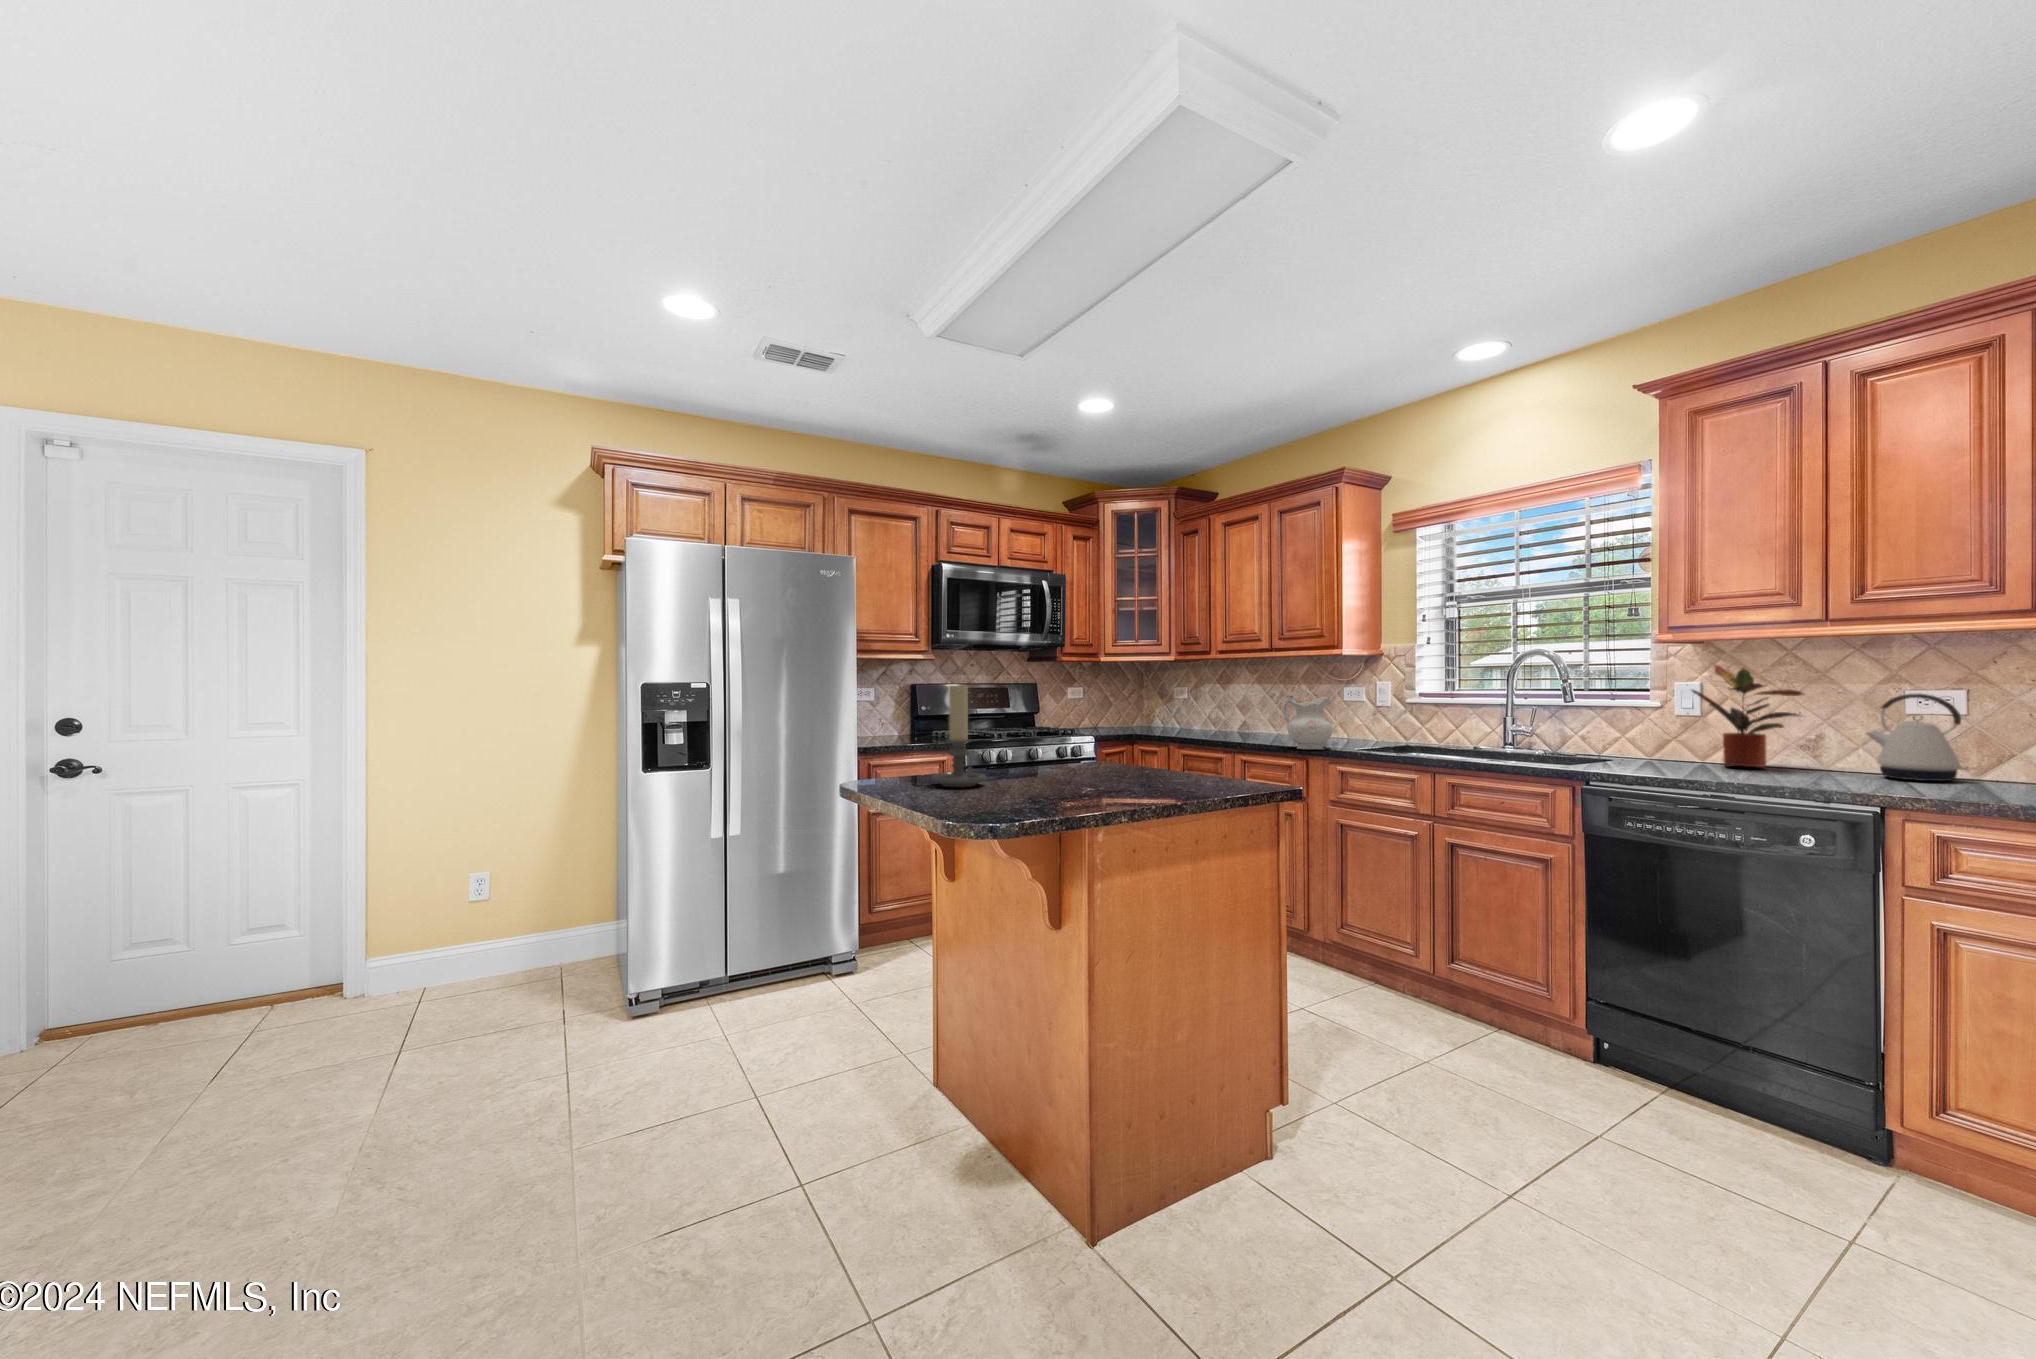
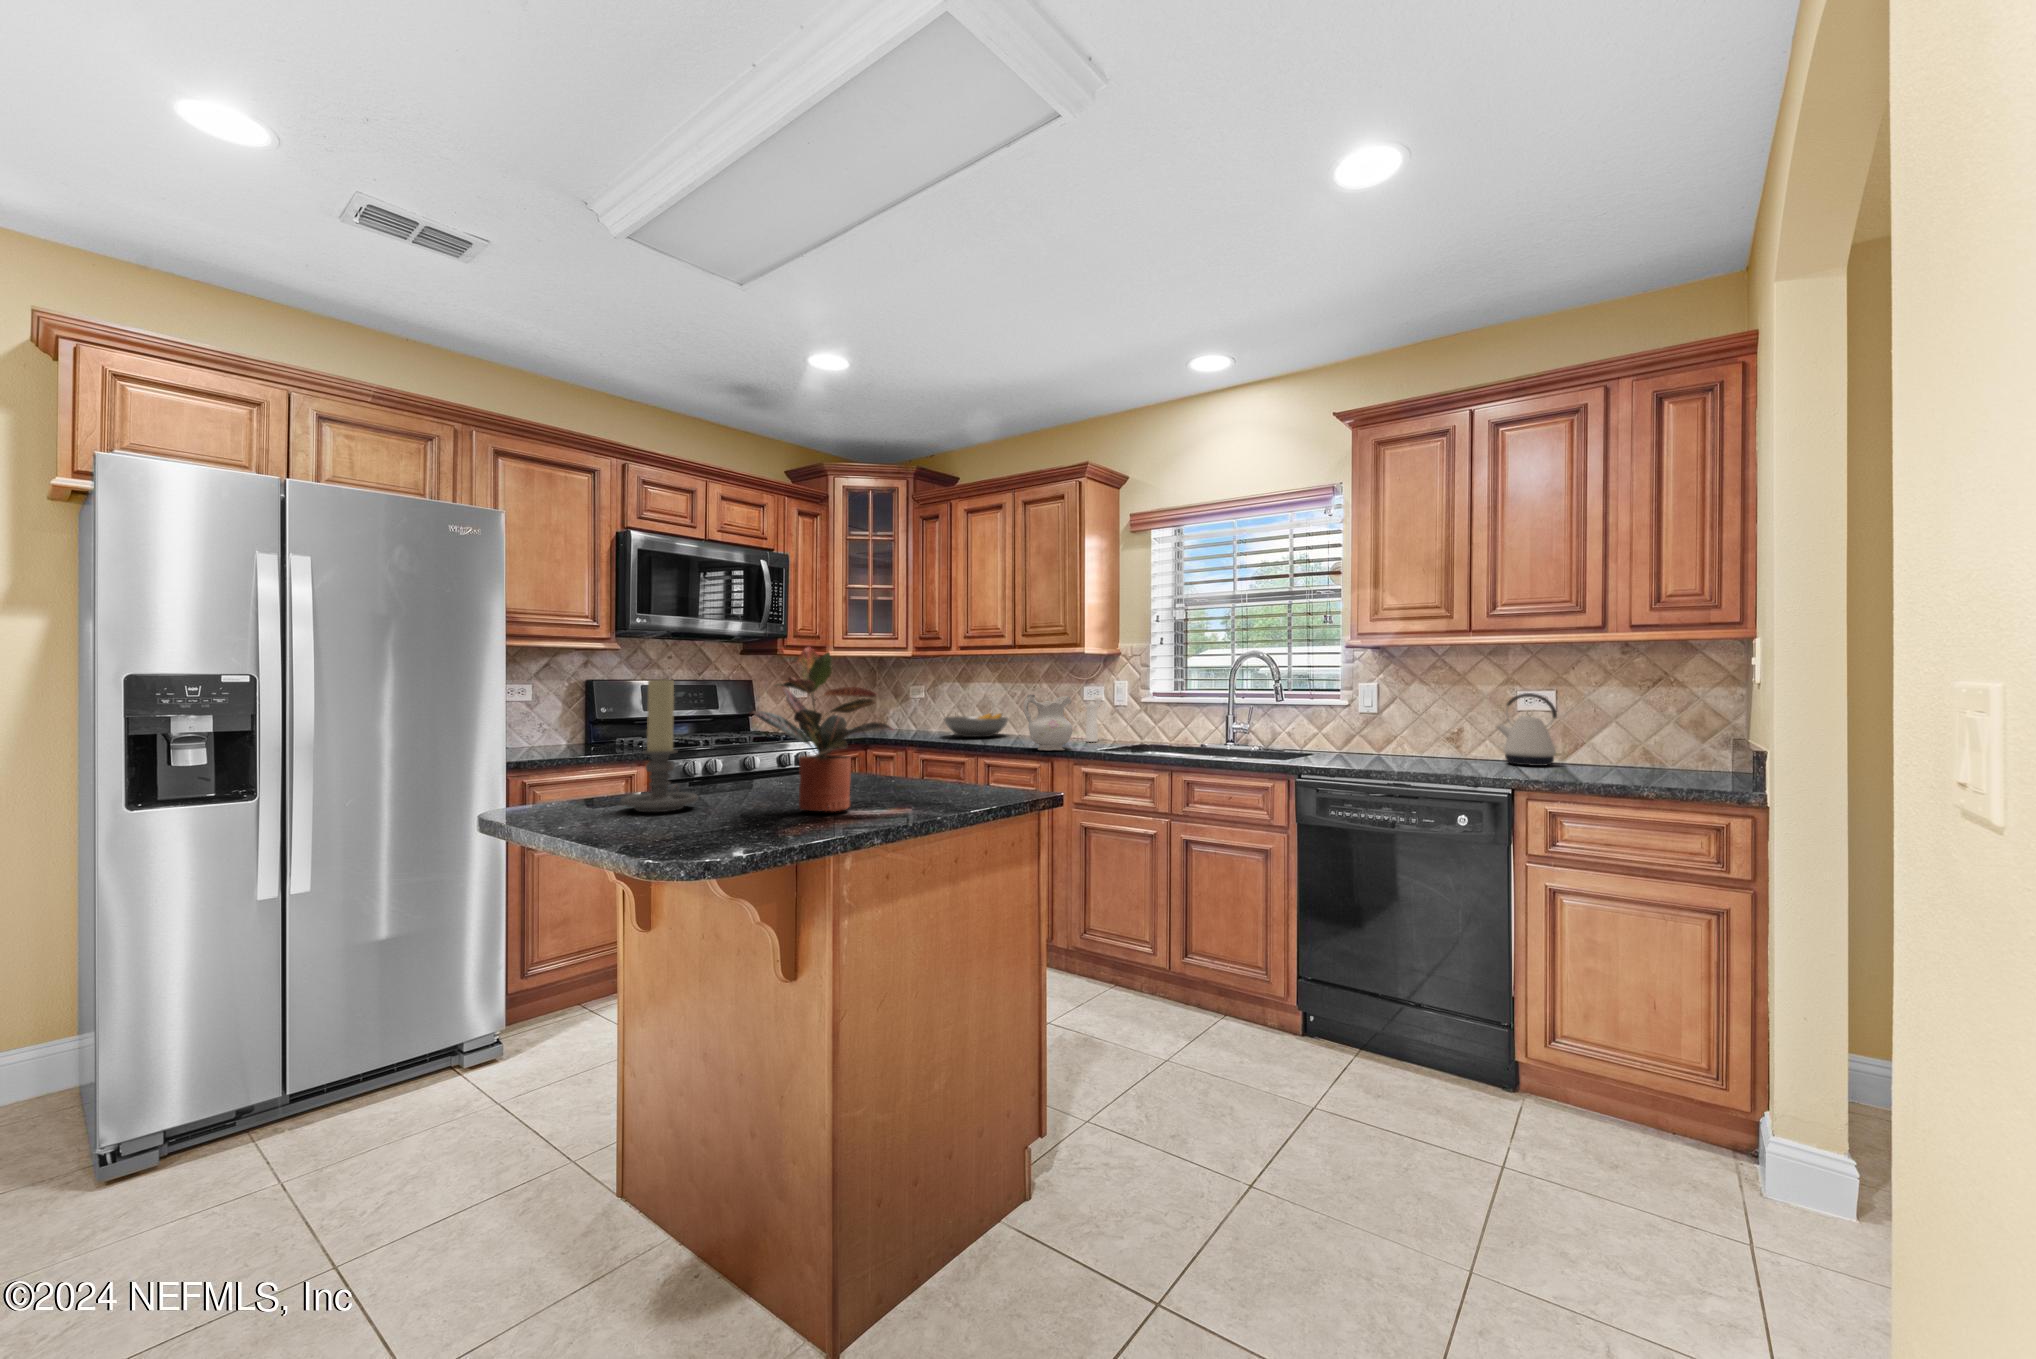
potted plant: present [1692,665,1803,768] -> present [751,647,892,812]
pepper mill: none [1348,696,1368,742] -> present [1086,695,1102,742]
fruit bowl: none [1207,713,1272,735] -> present [943,713,1008,737]

